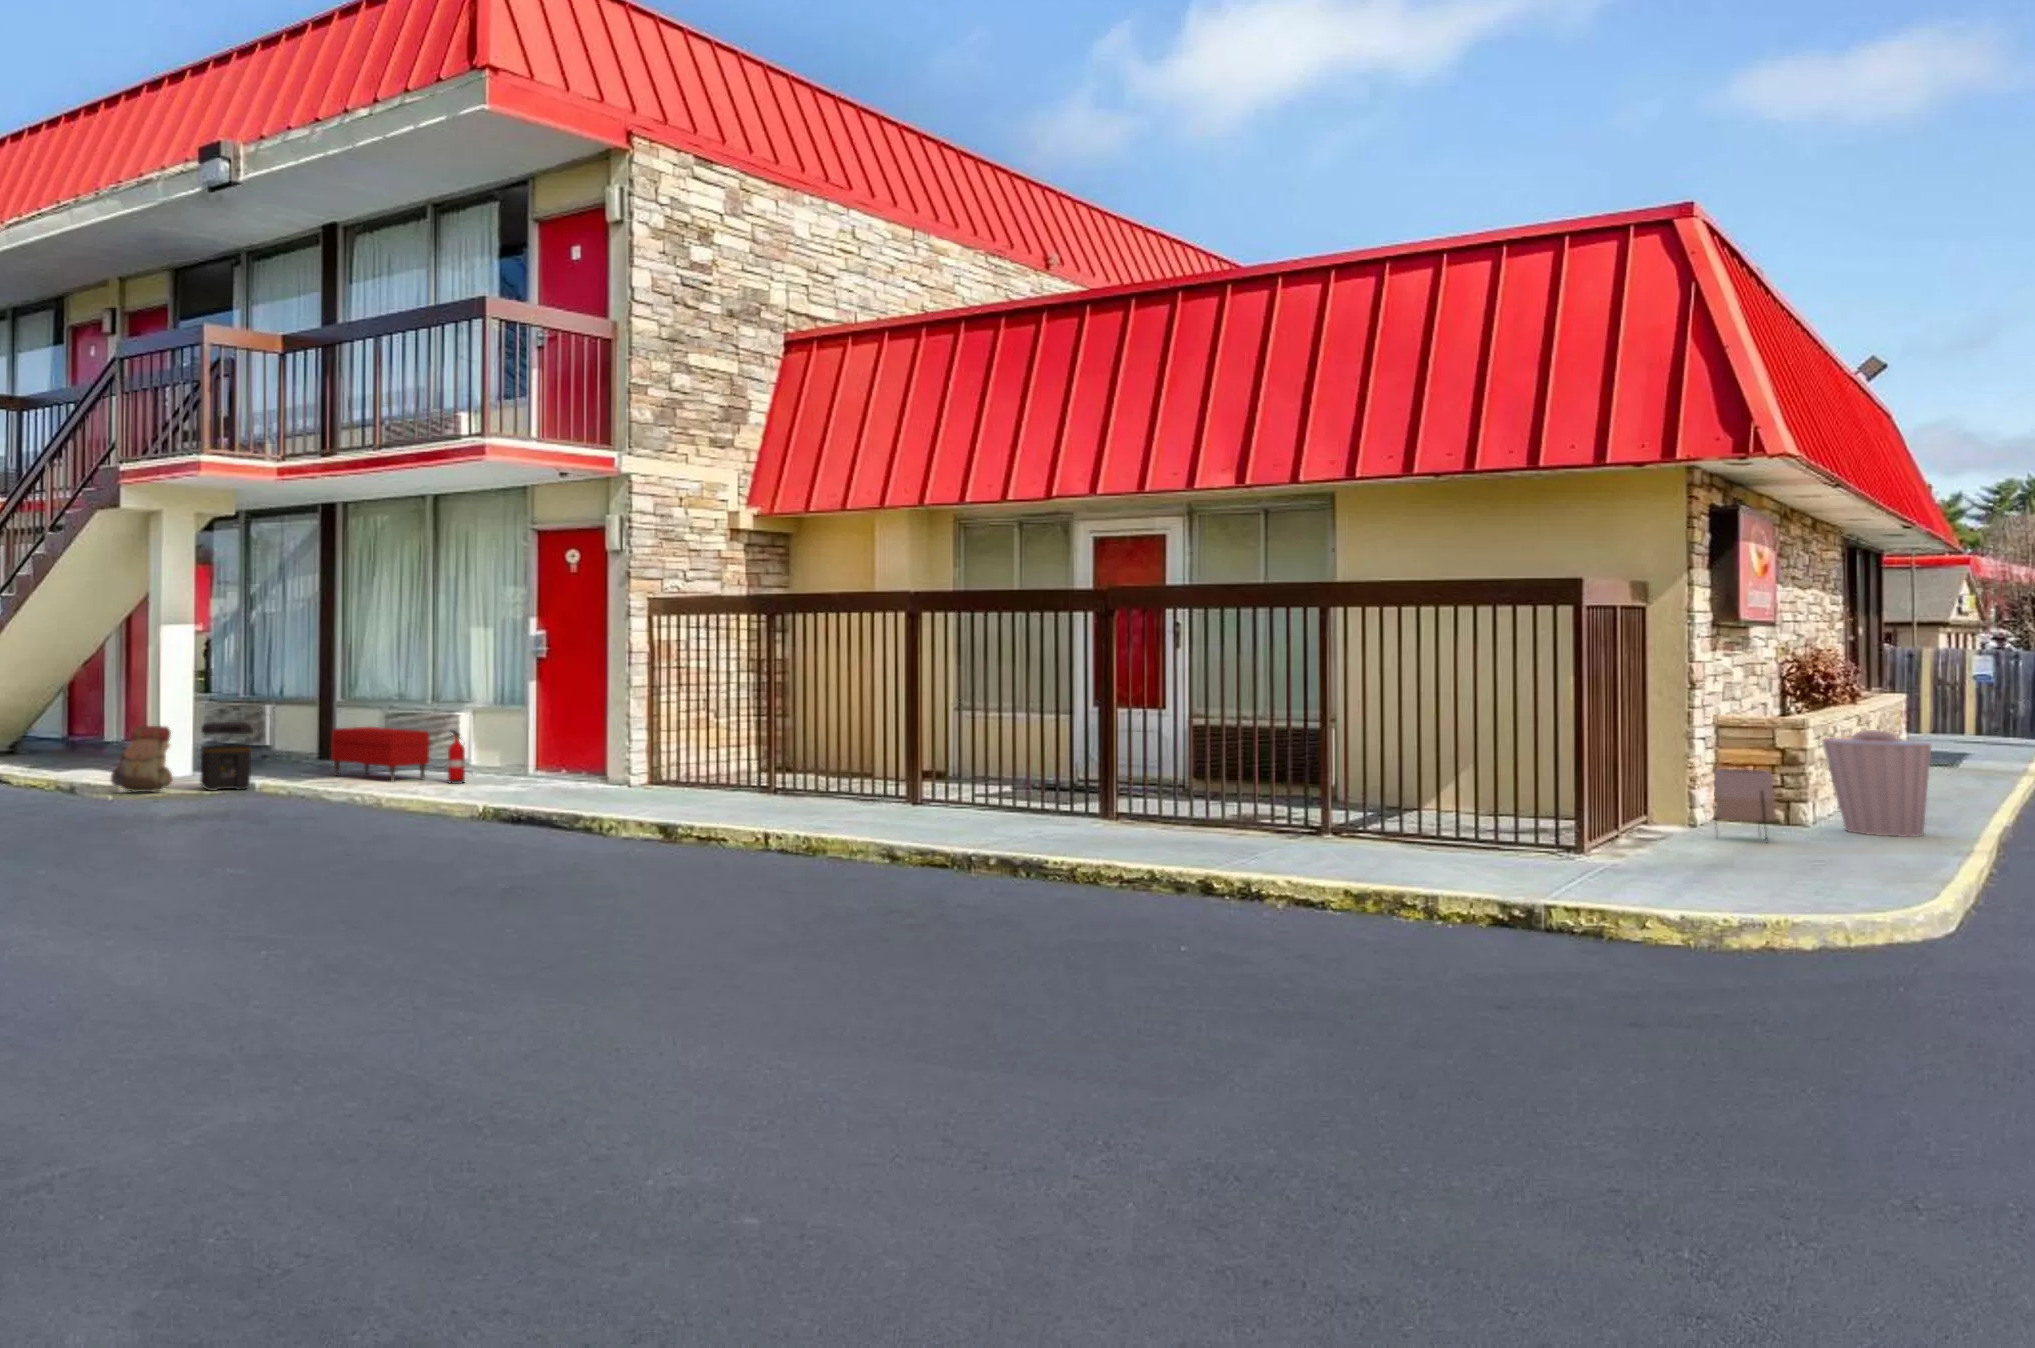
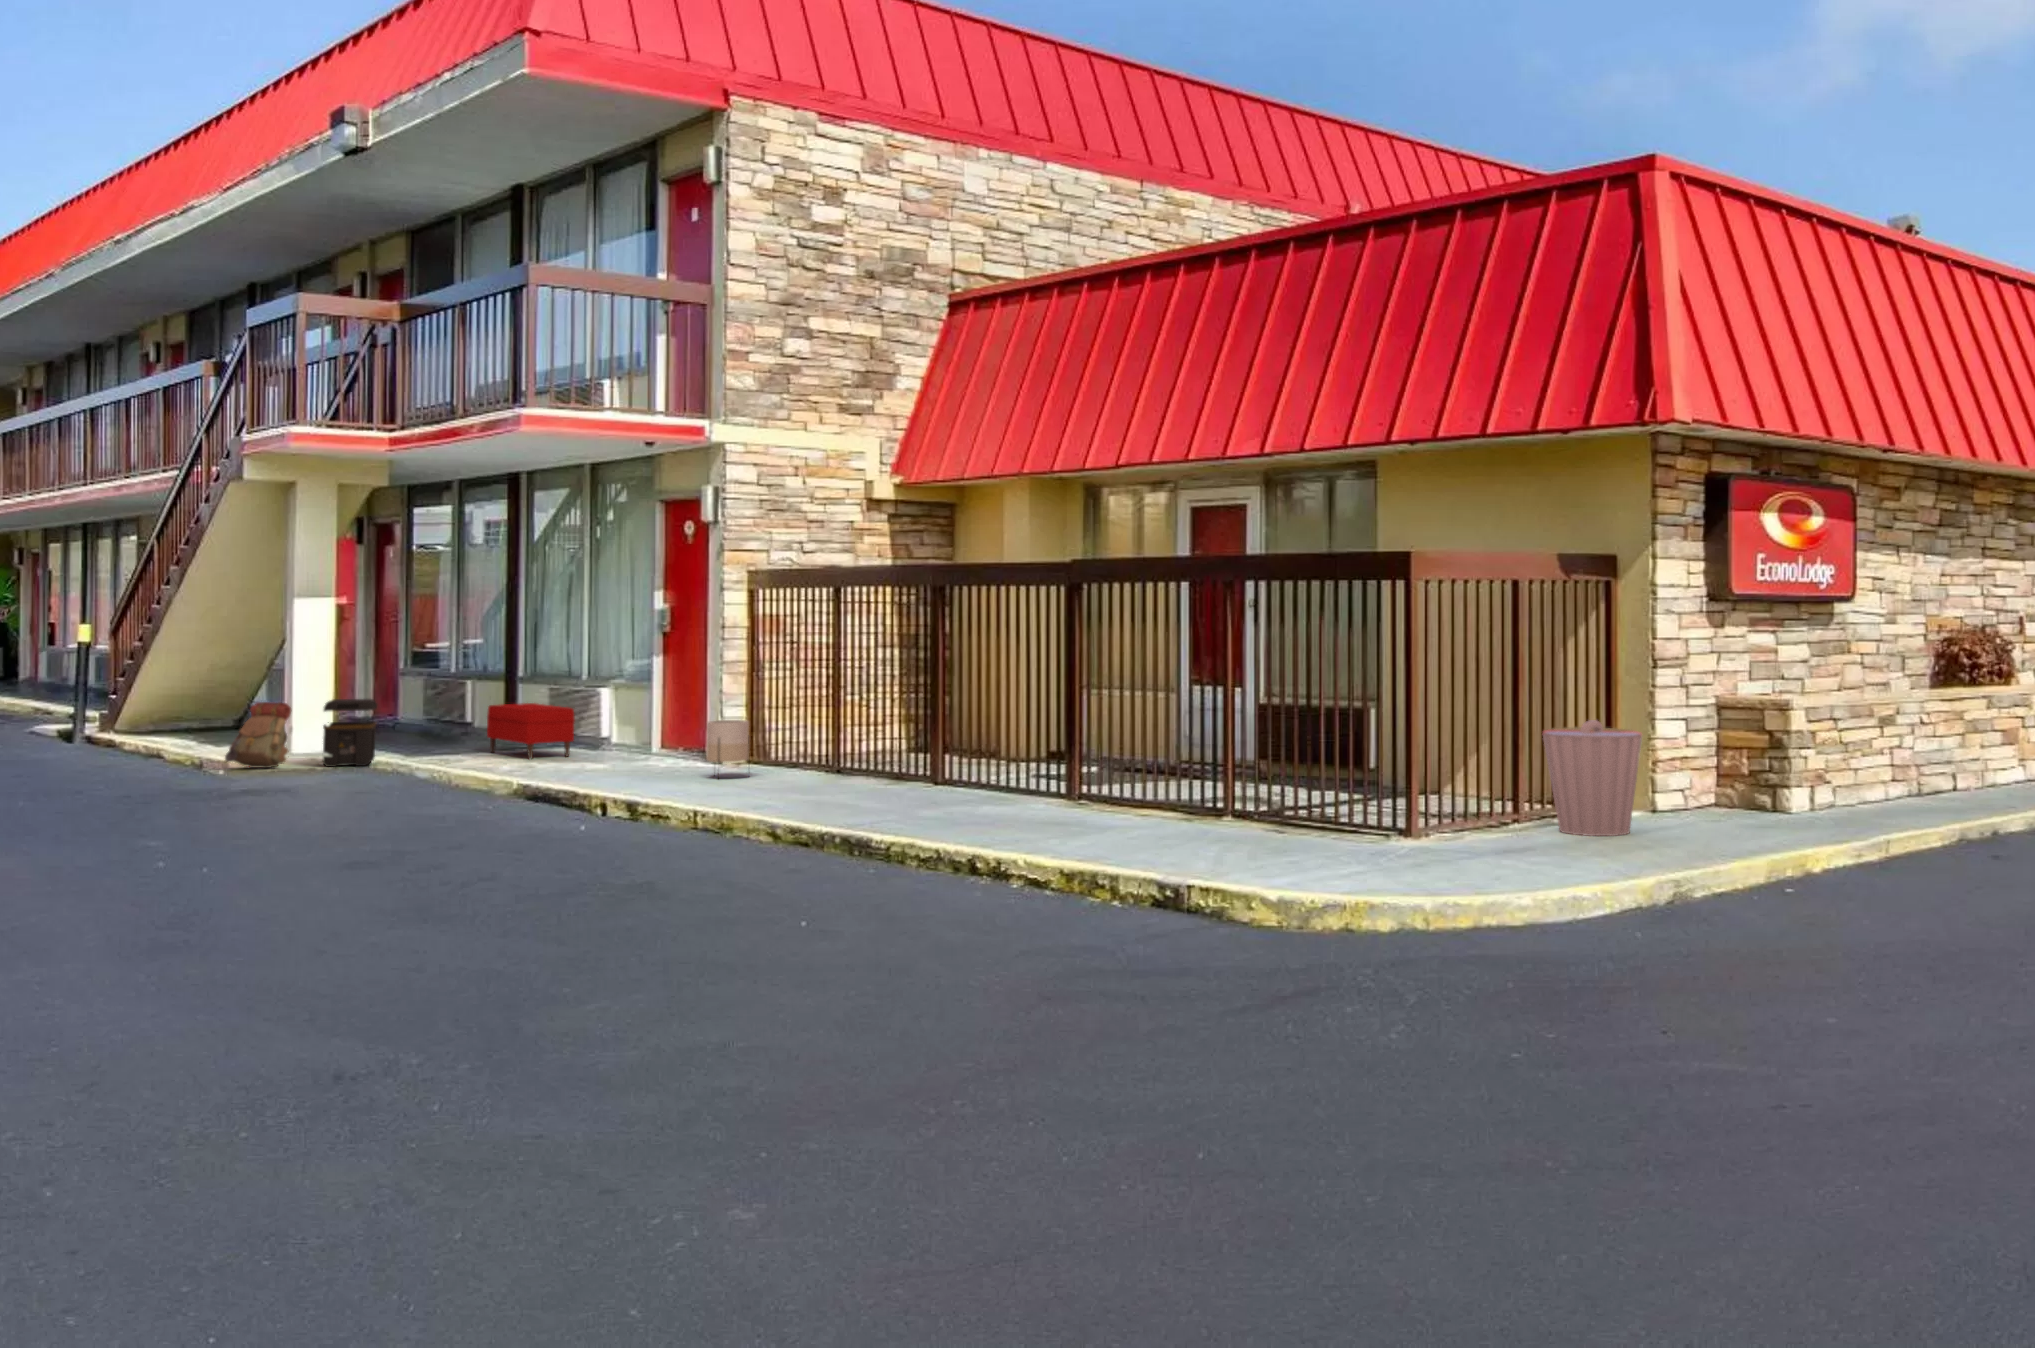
fire extinguisher: present [448,730,465,784] -> none [581,707,600,761]
trash can: present [1823,730,1931,837] -> present [1543,720,1642,836]
planter: present [1714,769,1776,830] -> present [706,720,750,764]

